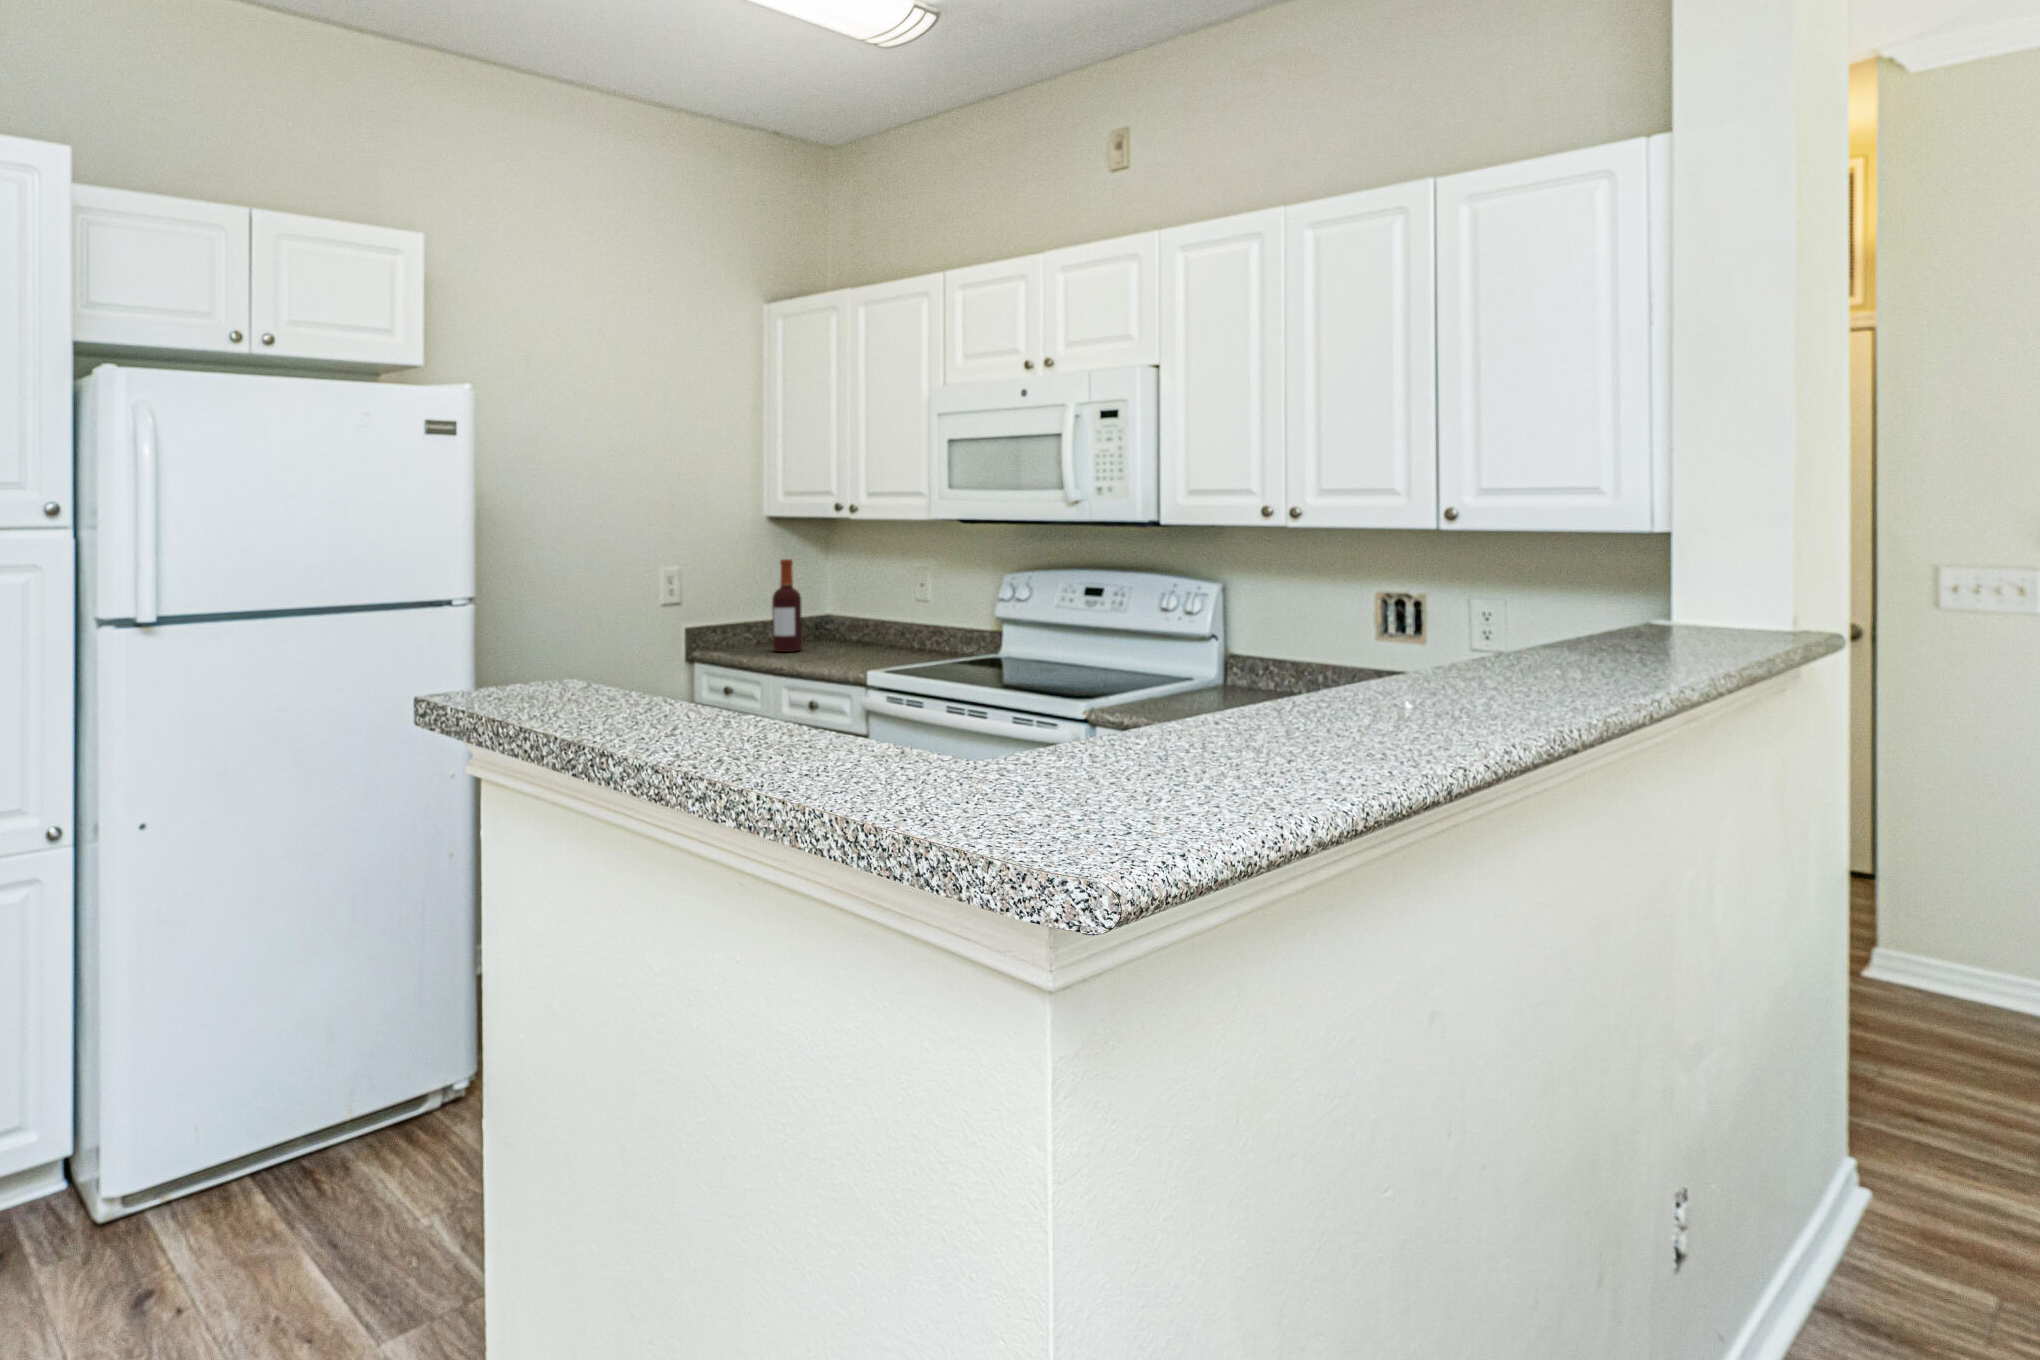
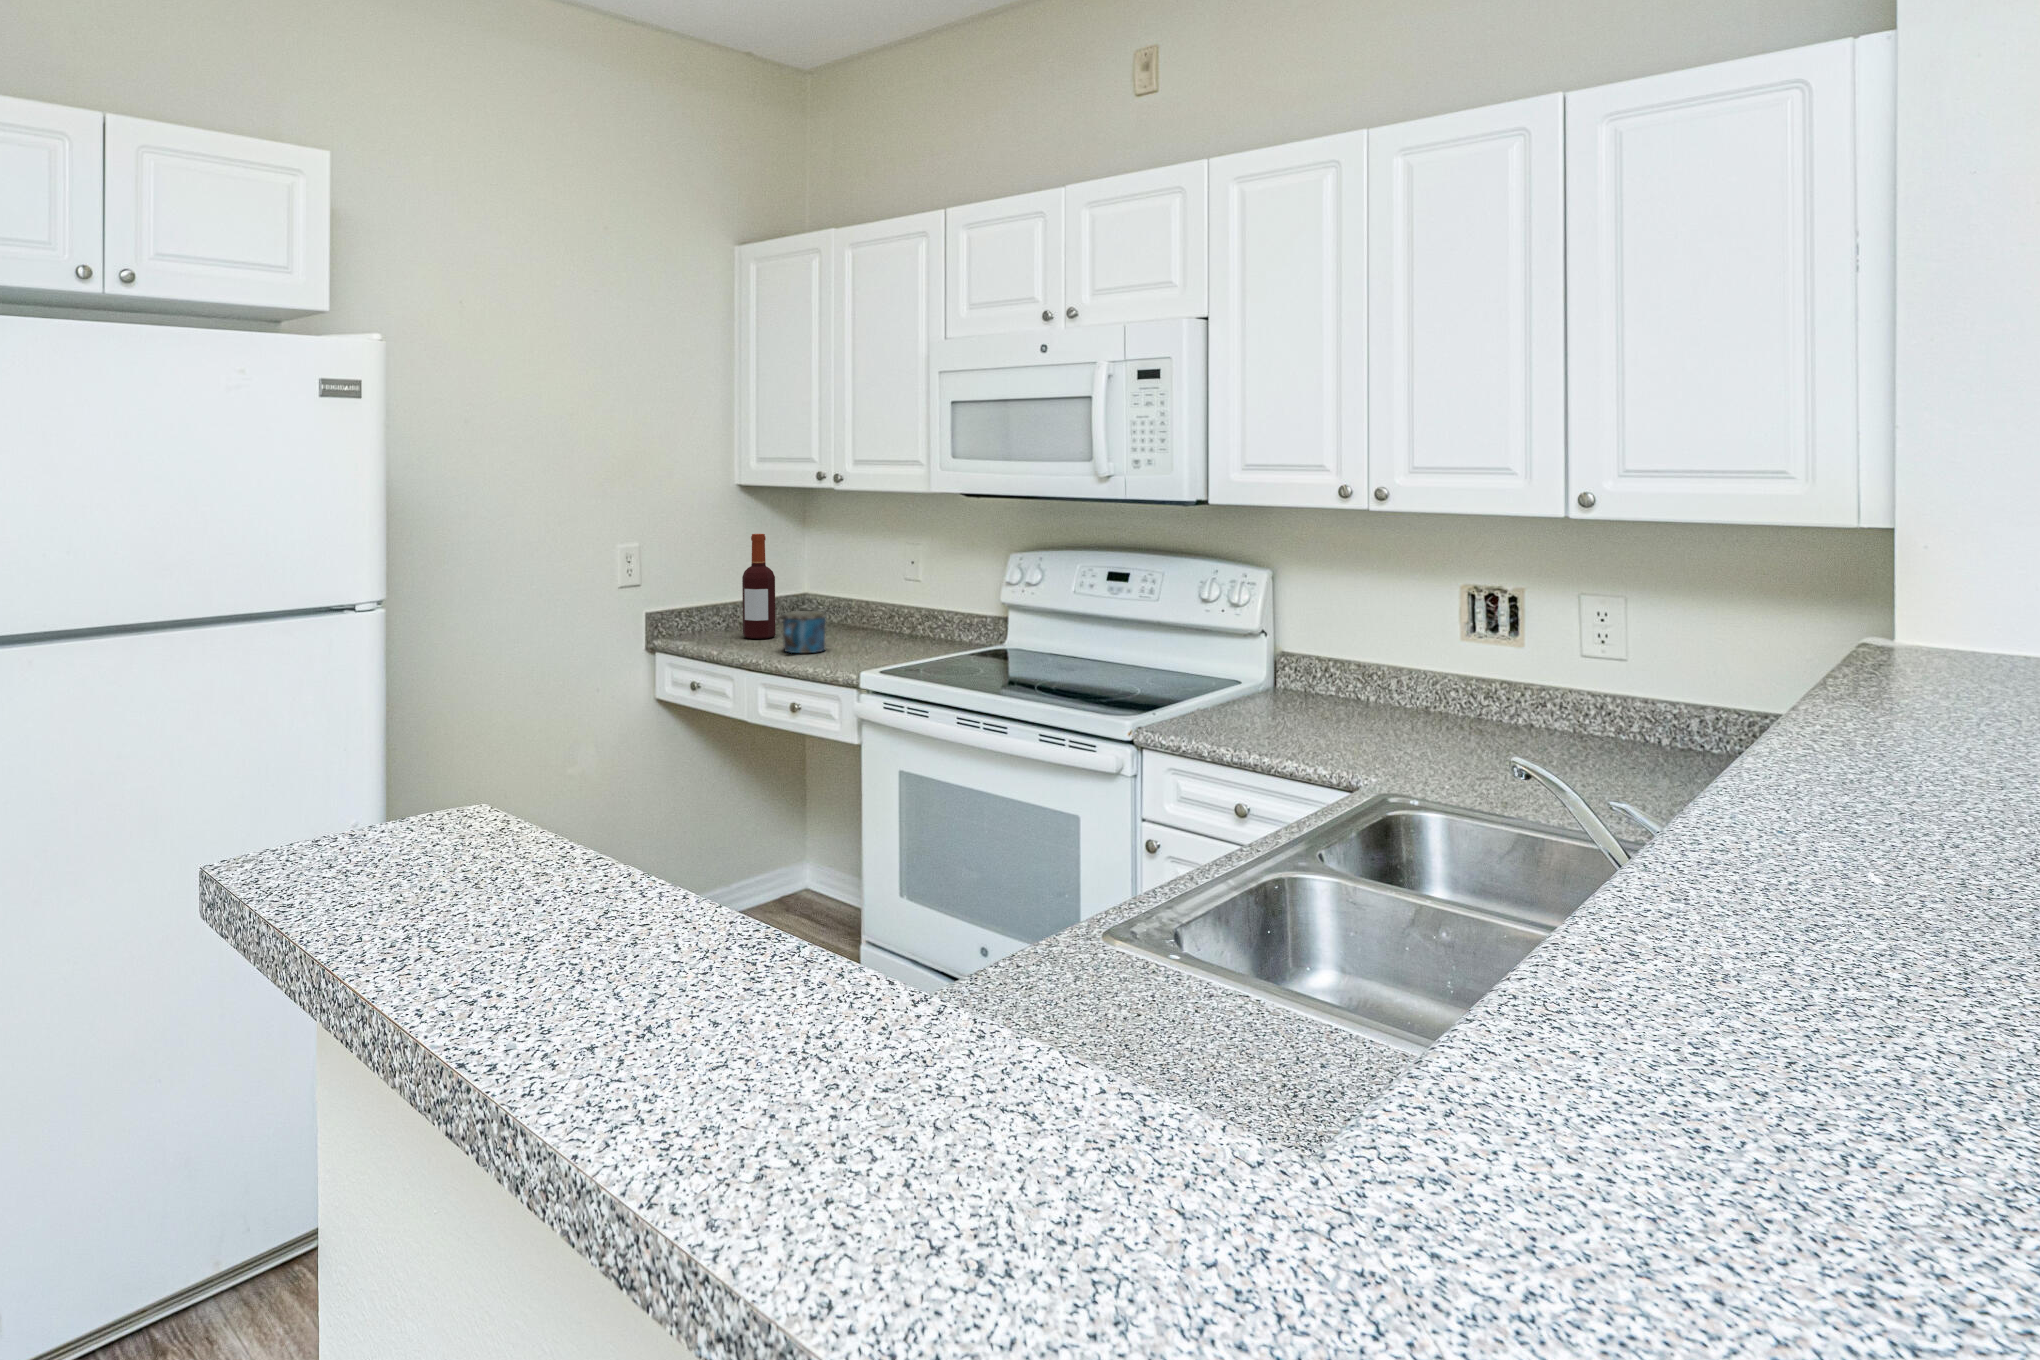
mug: none [804,626,845,662] -> present [782,611,827,653]

